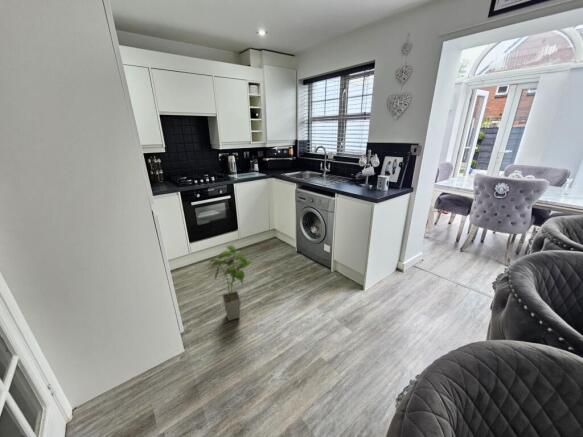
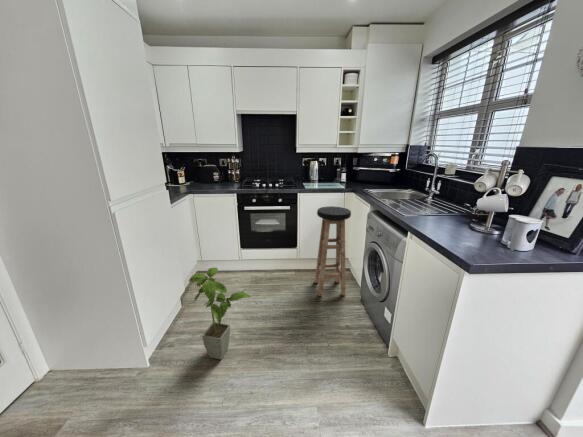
bar stool: none [257,190,286,259] -> present [315,206,351,296]

